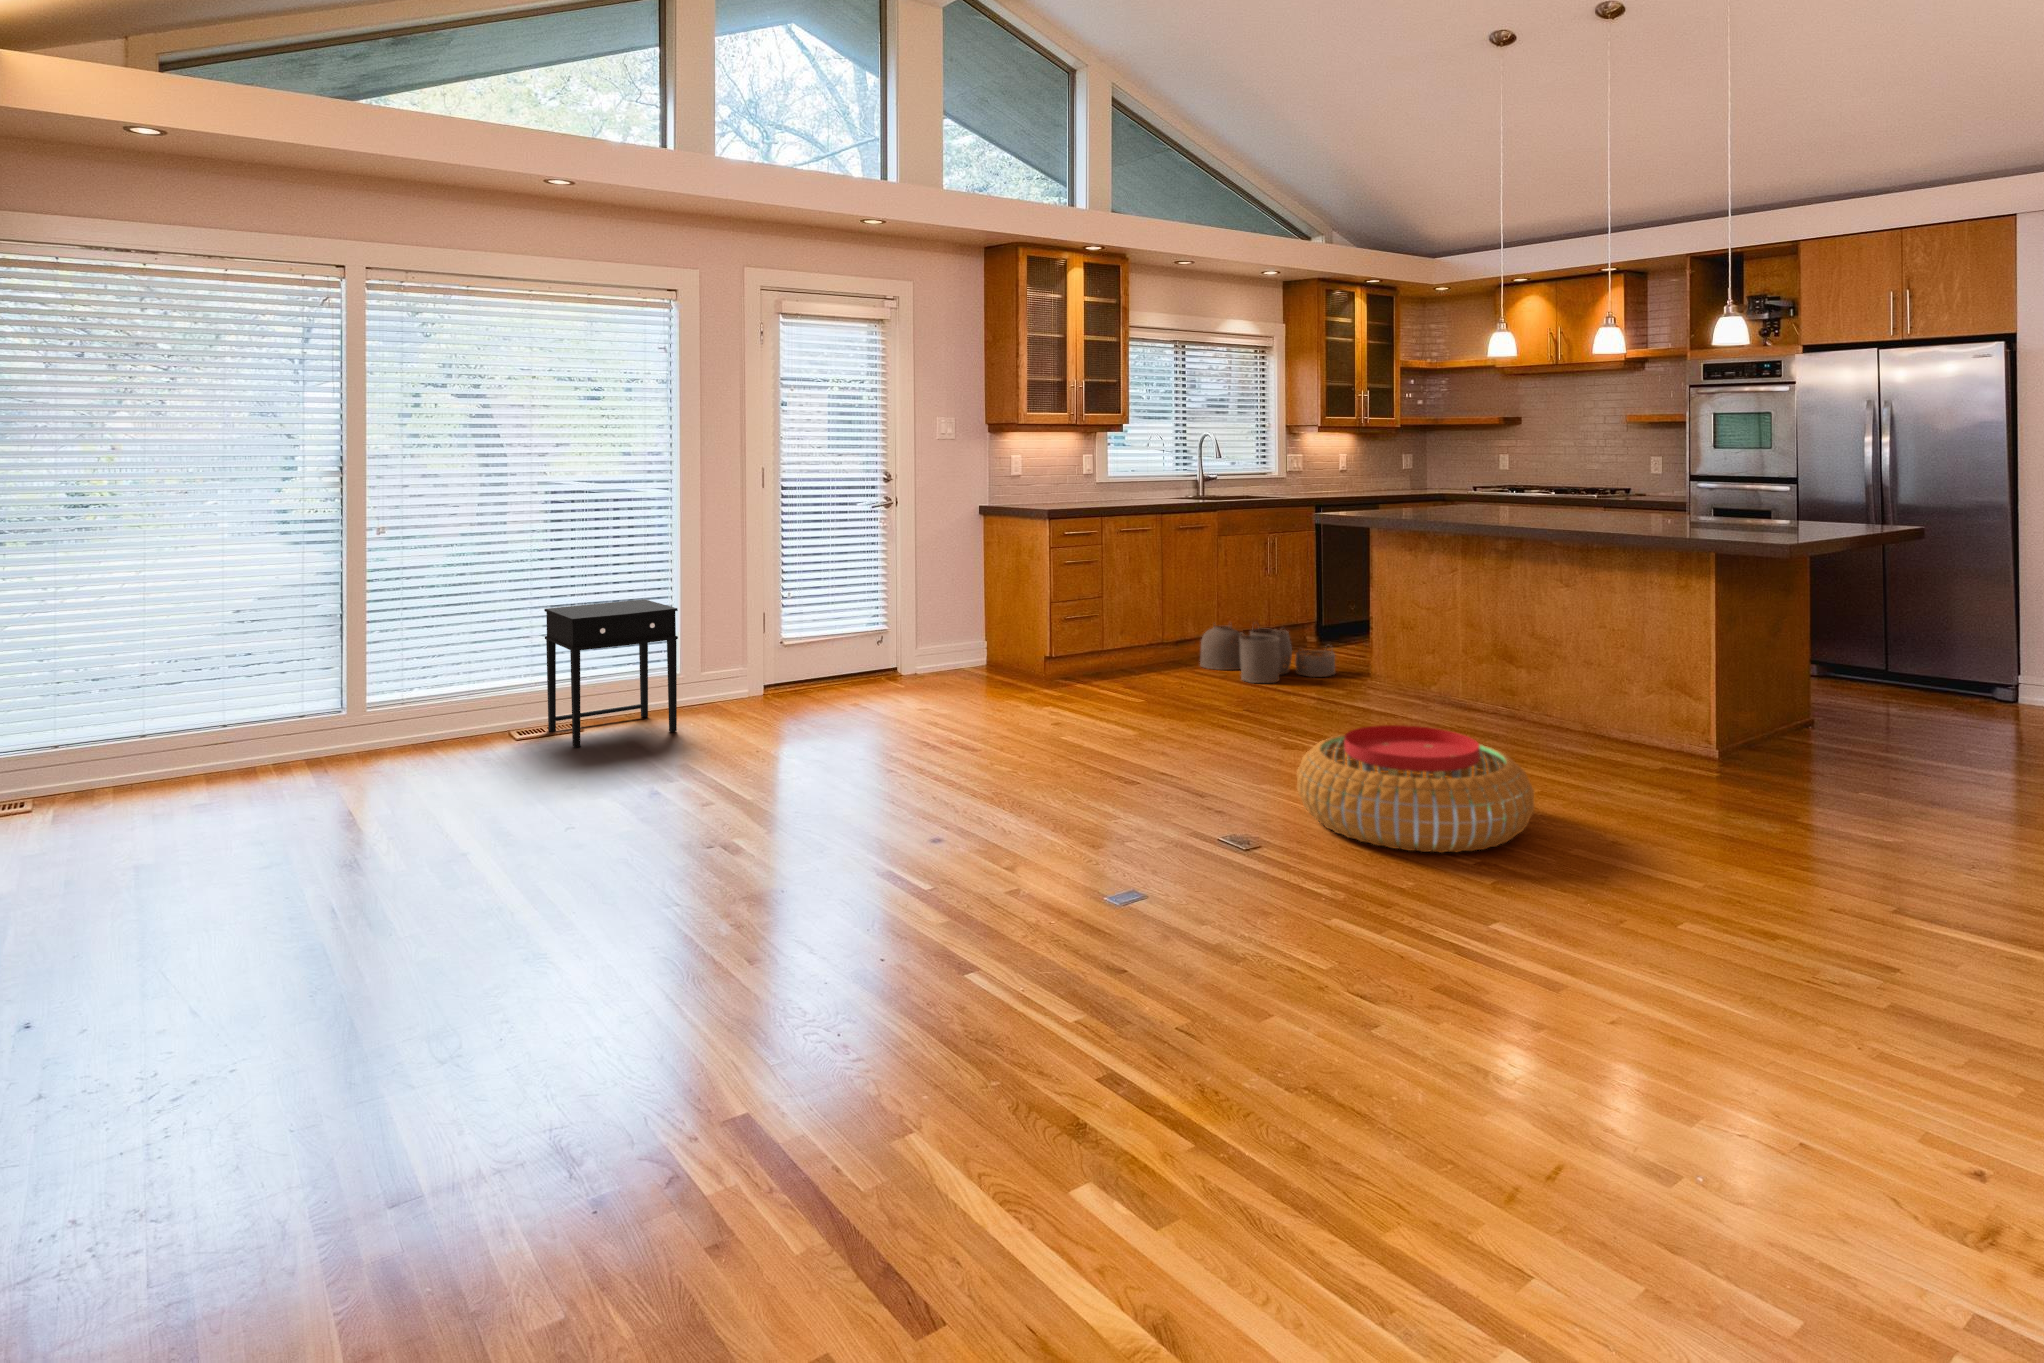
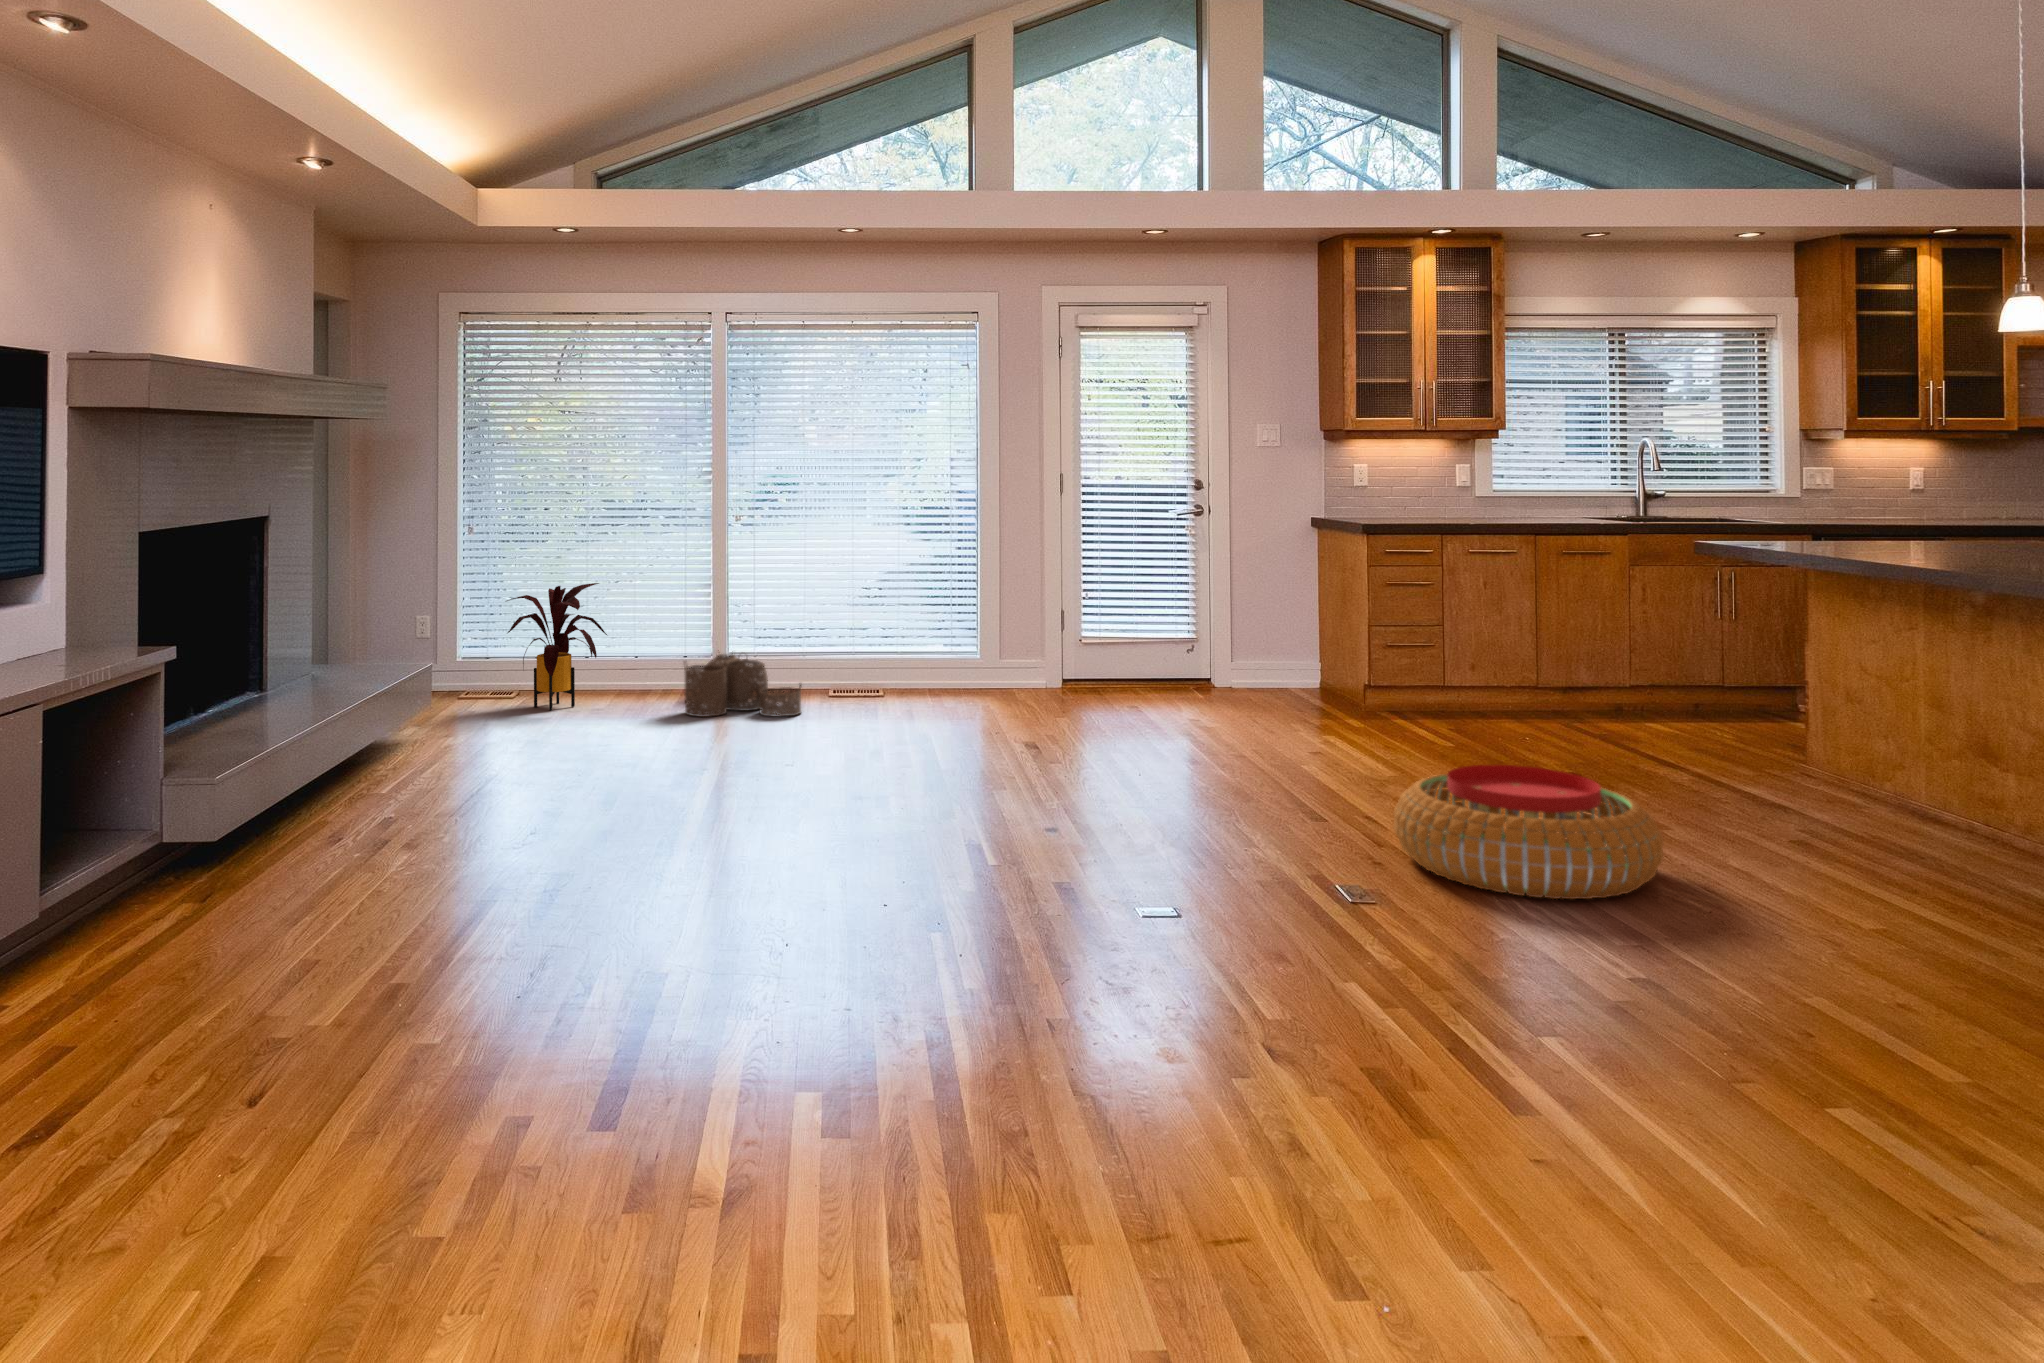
side table: present [544,599,678,748] -> none [857,589,952,706]
woven basket: present [1200,624,1335,683] -> present [684,650,801,717]
house plant: none [22,631,203,824] -> present [507,583,607,711]

